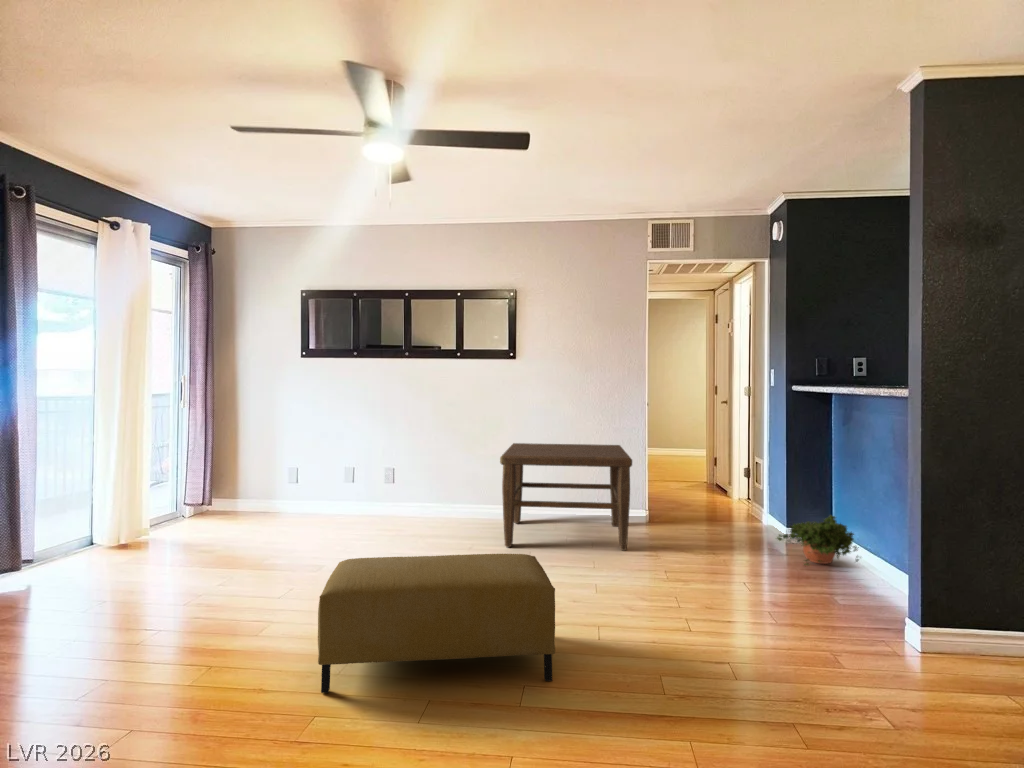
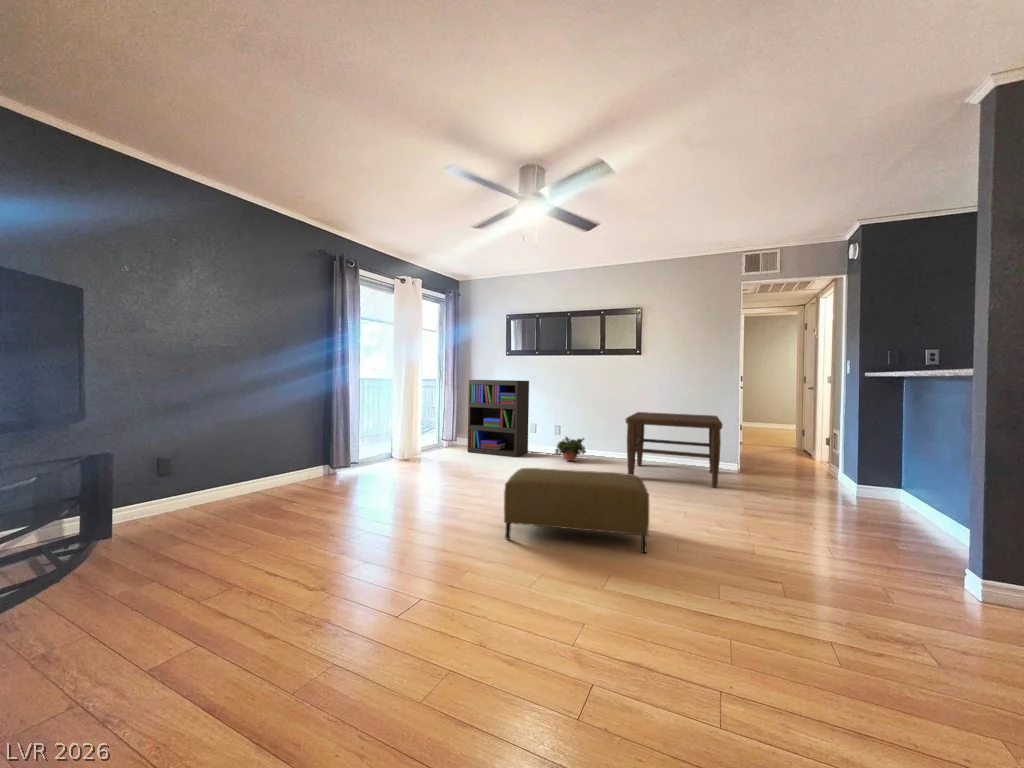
bookshelf: none [237,397,345,525] -> present [468,380,529,457]
potted plant: present [777,515,859,566] -> present [555,437,586,461]

